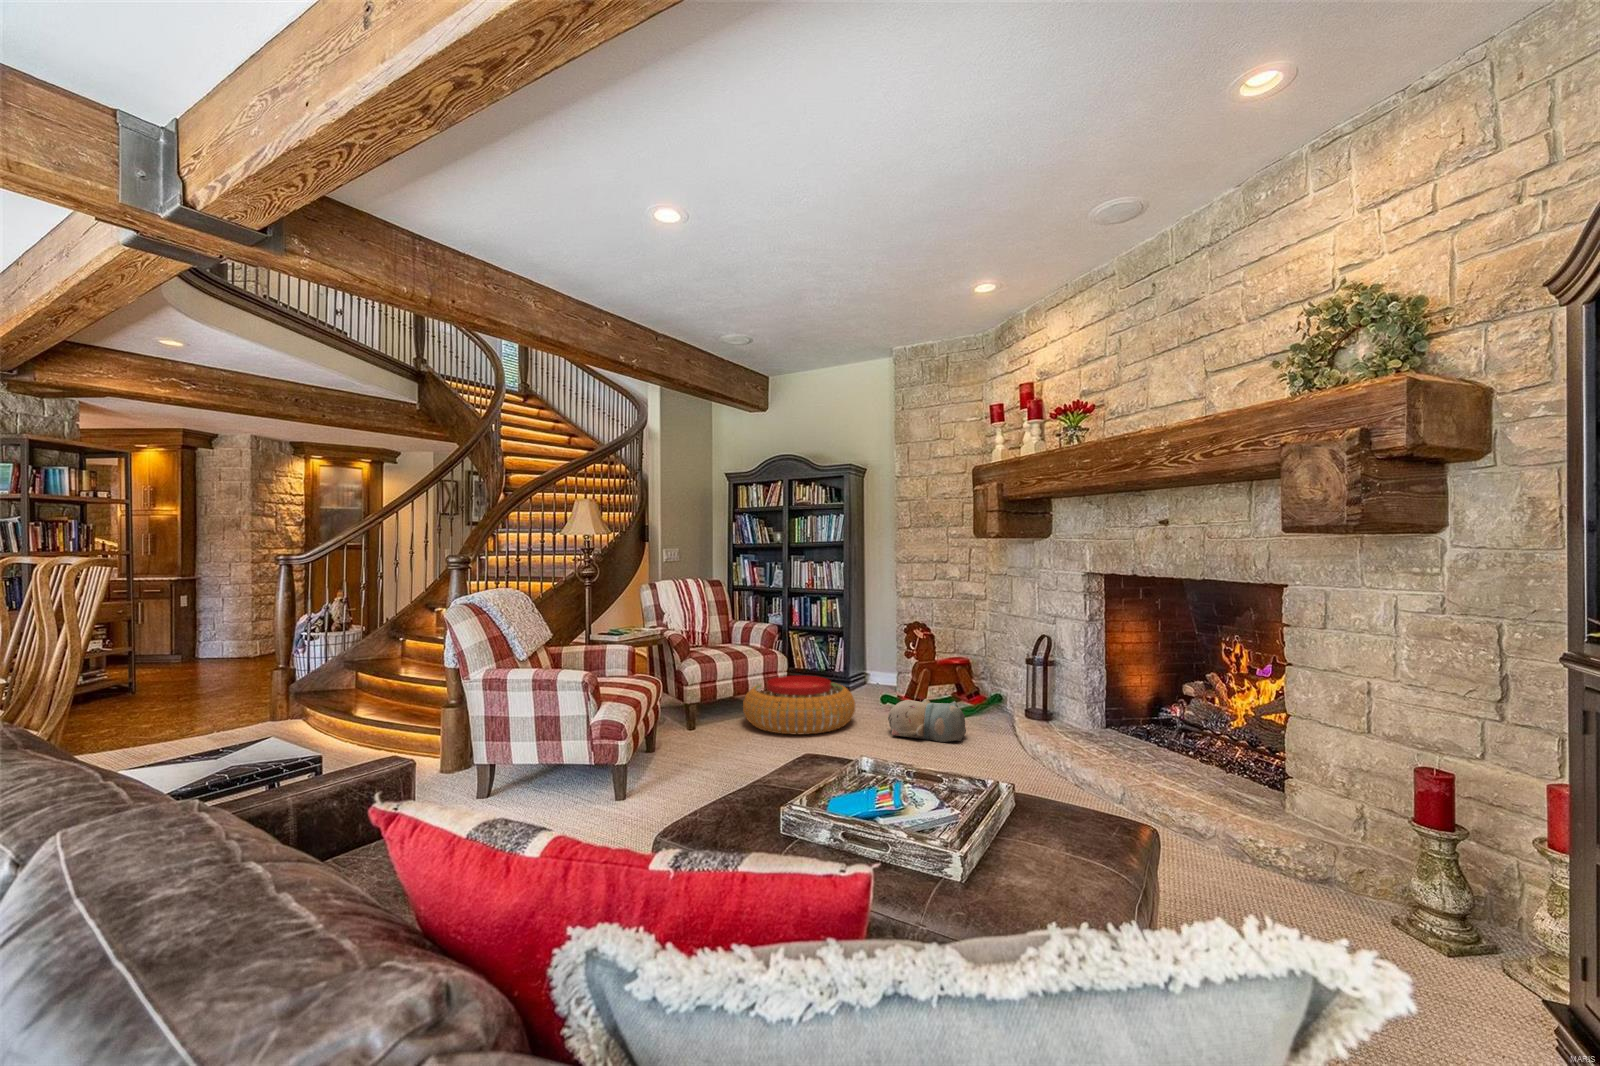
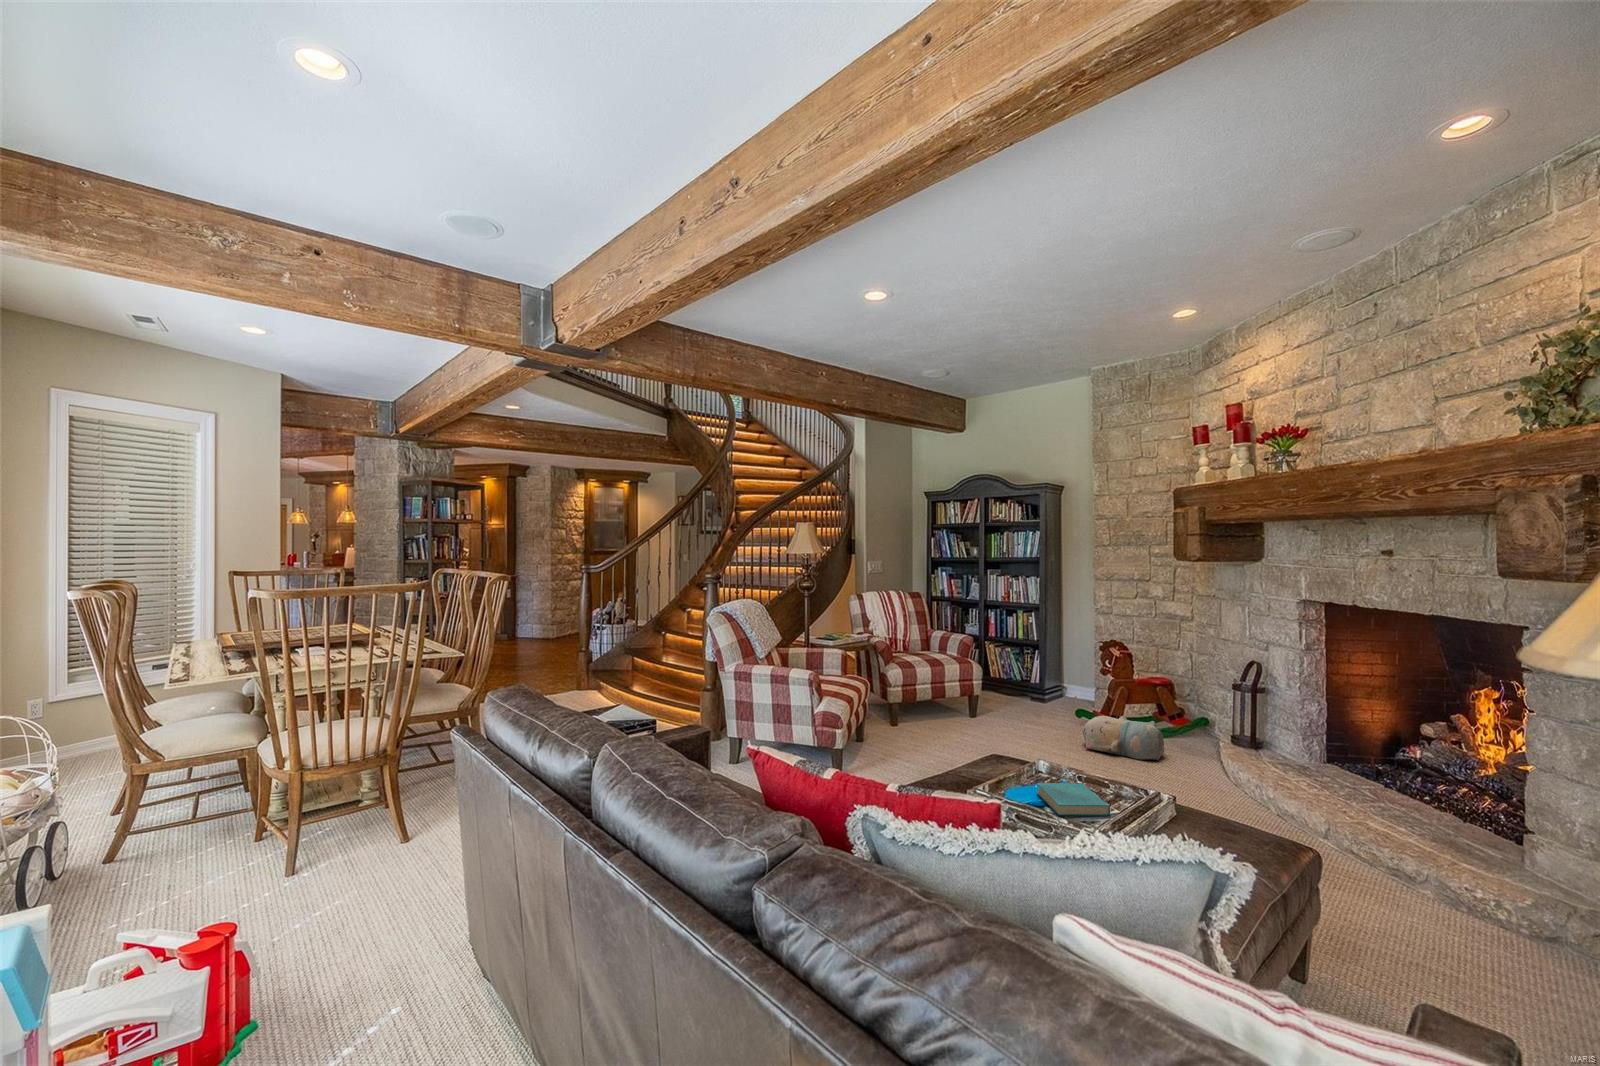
pouf: present [743,676,855,735] -> none [942,685,1050,740]
book: none [863,781,948,824] -> present [1037,783,1110,816]

